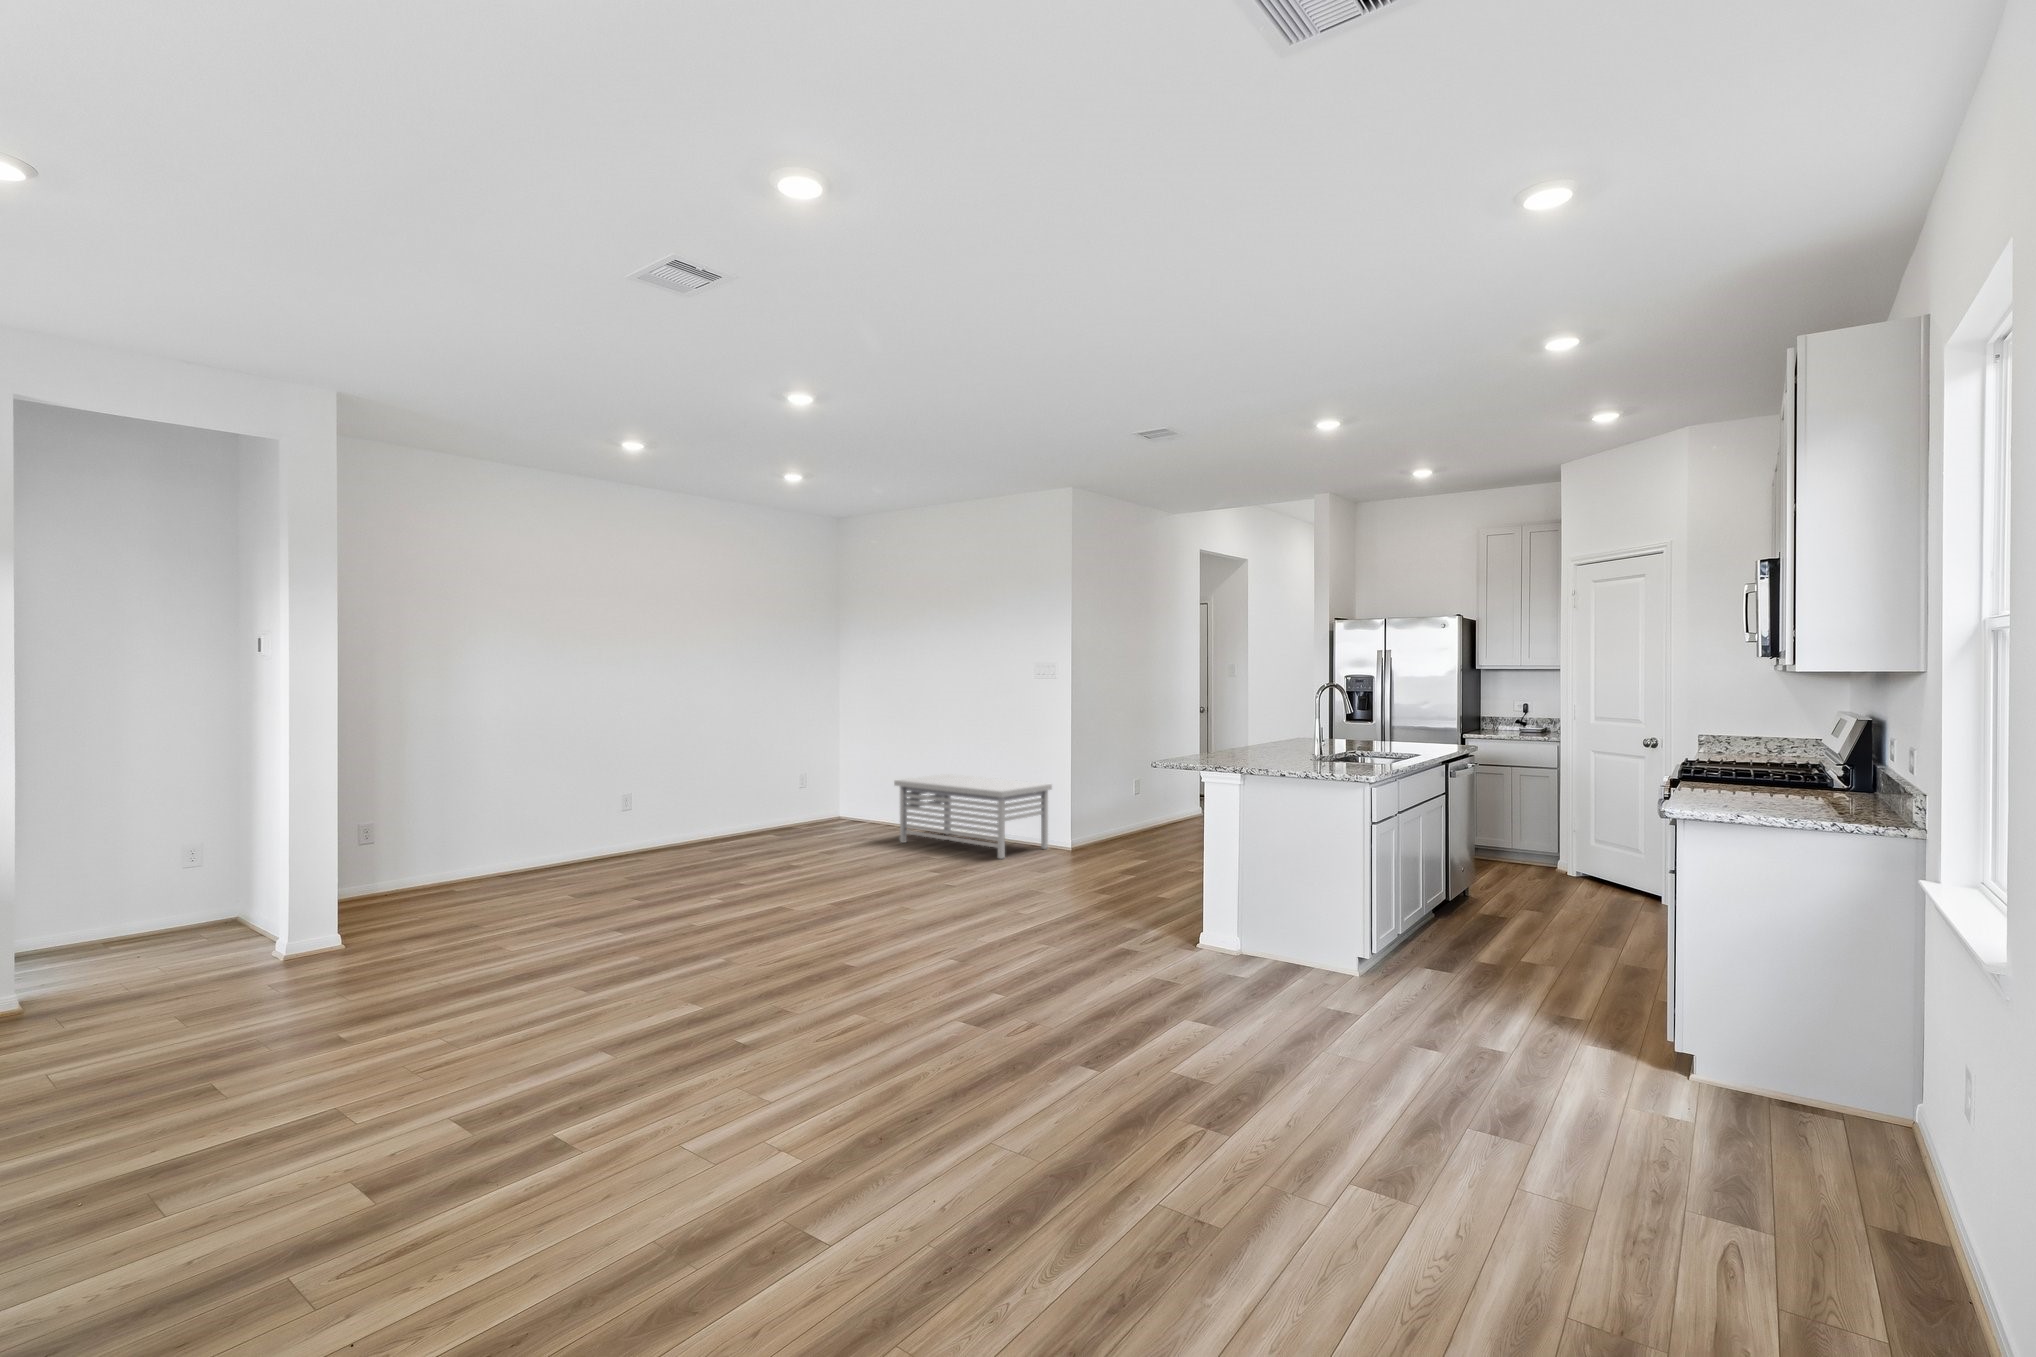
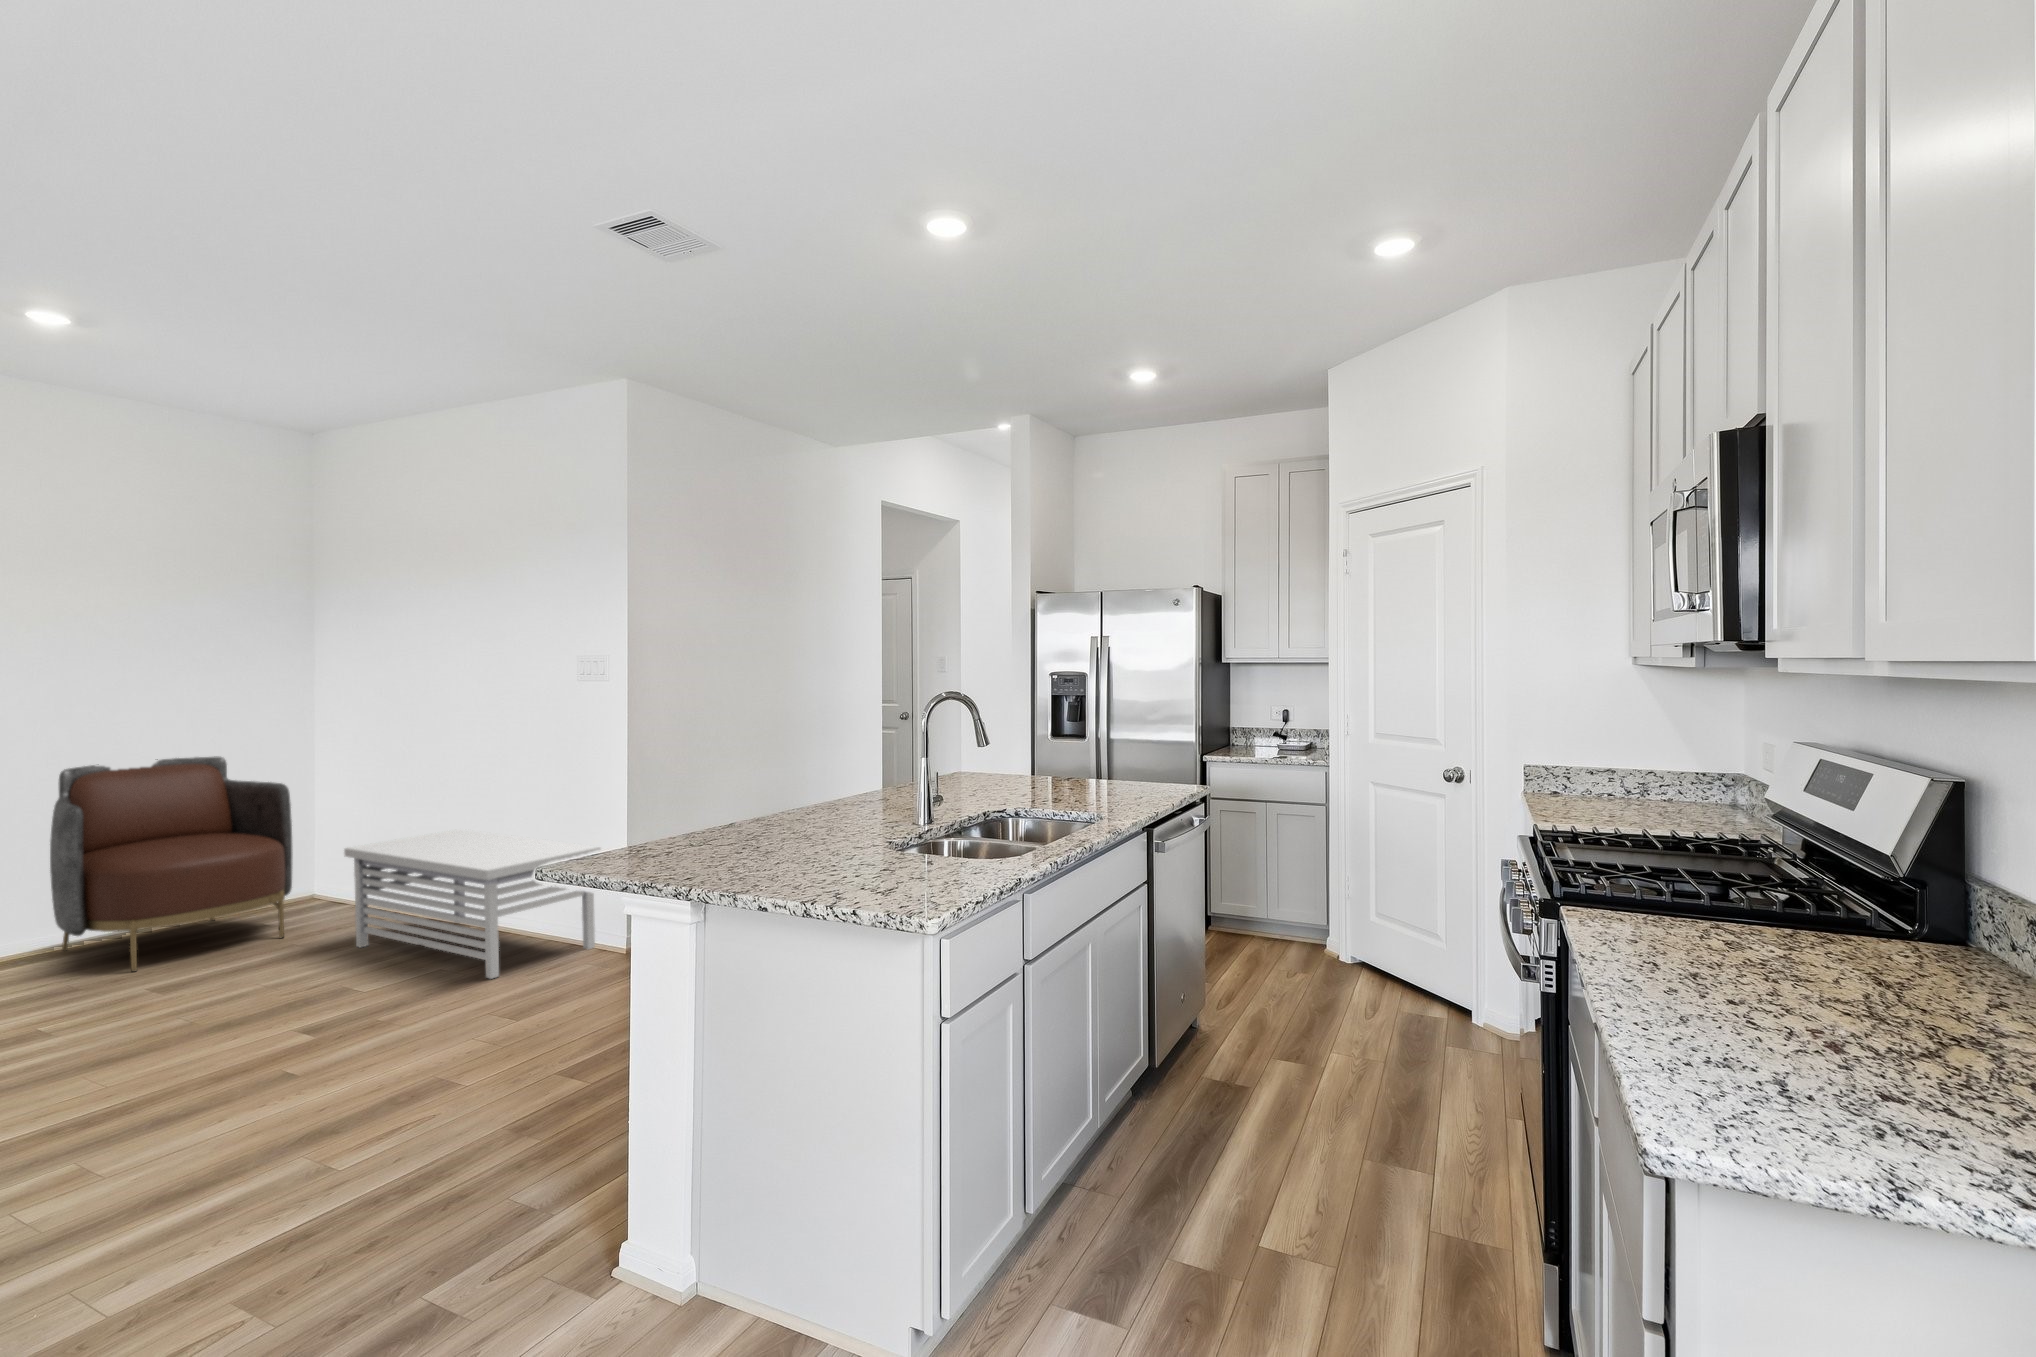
armchair: none [732,724,851,847] -> present [50,756,292,972]

